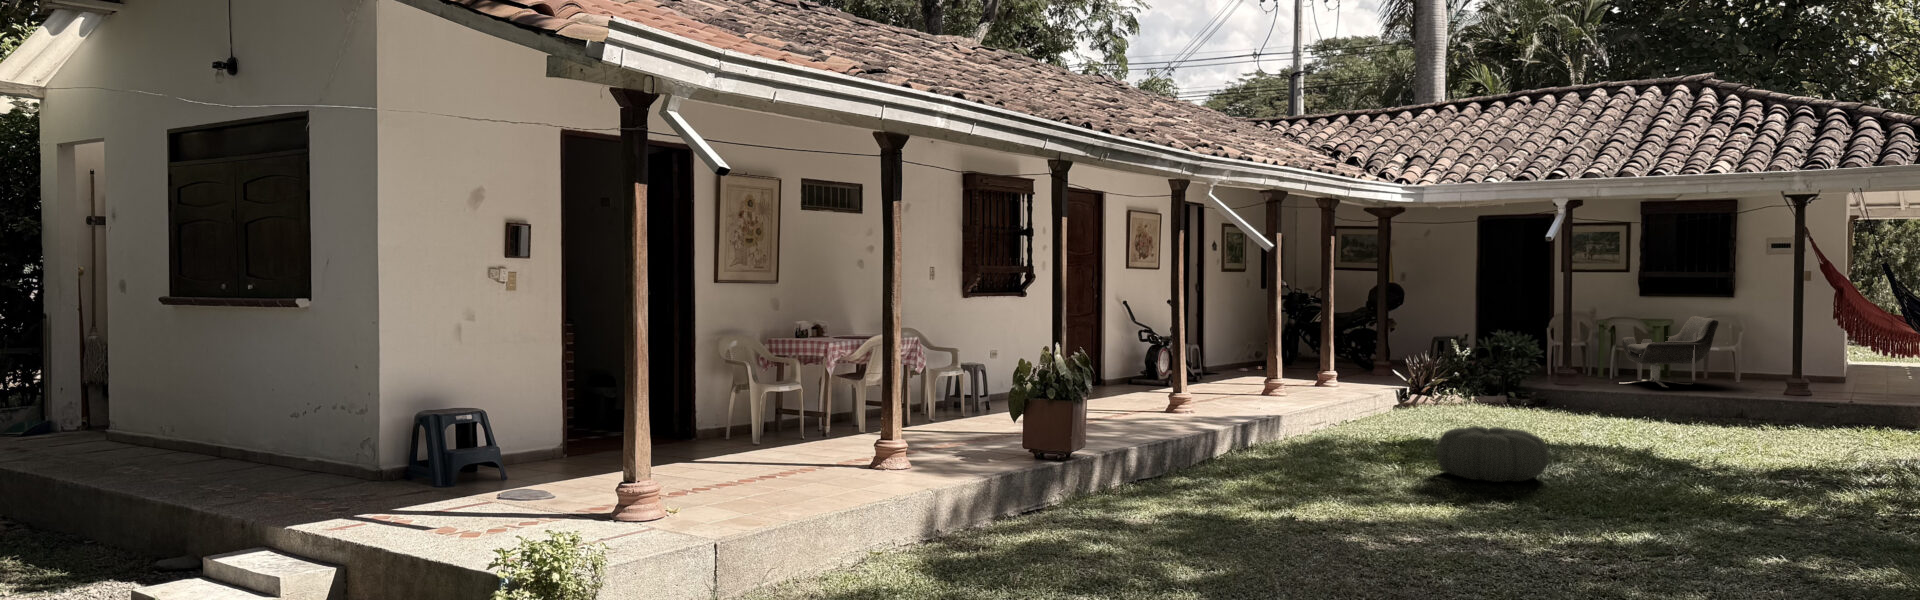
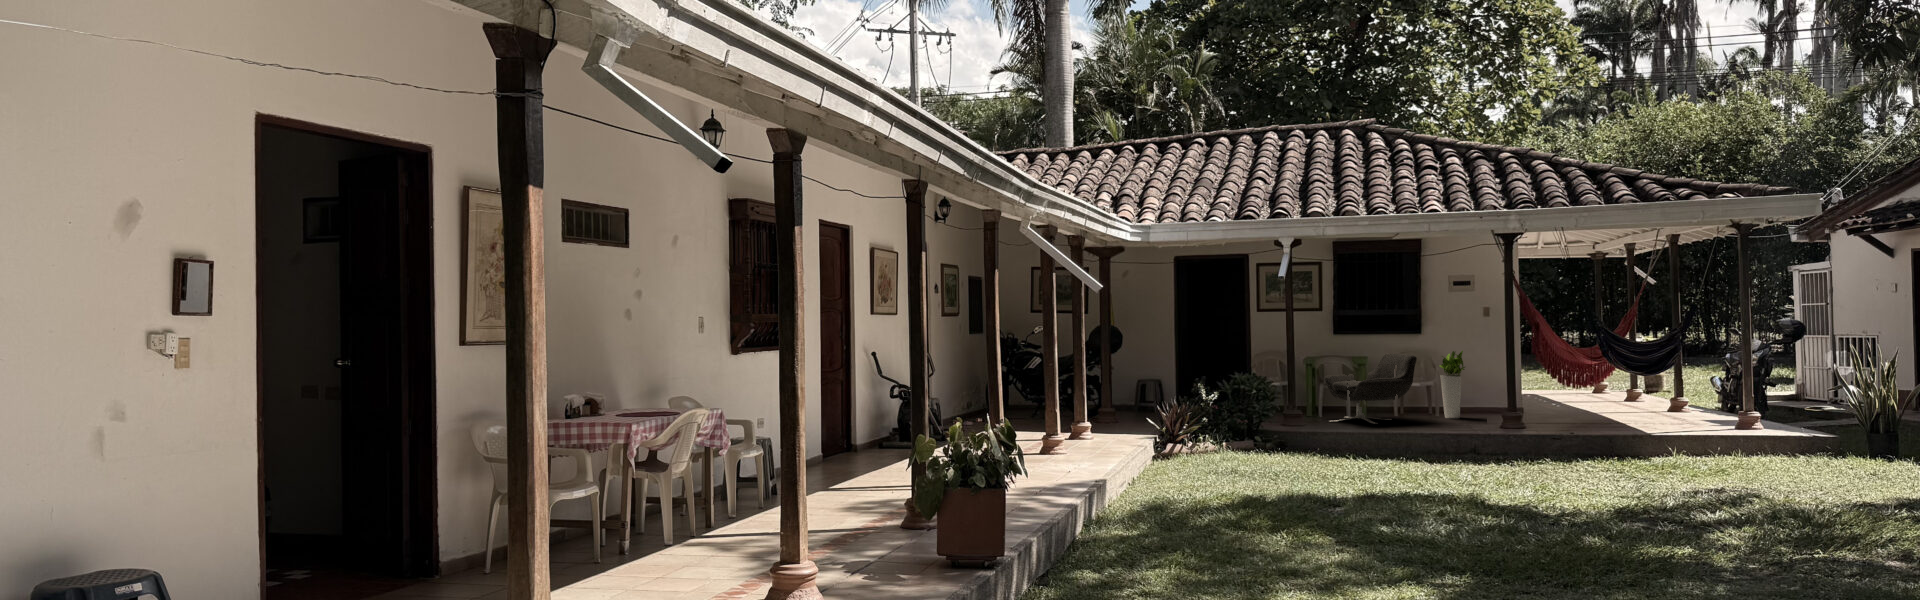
planter: none [1748,315,1783,386] -> present [1439,351,1465,418]
pouf: present [1436,426,1548,482] -> none [1328,484,1449,547]

